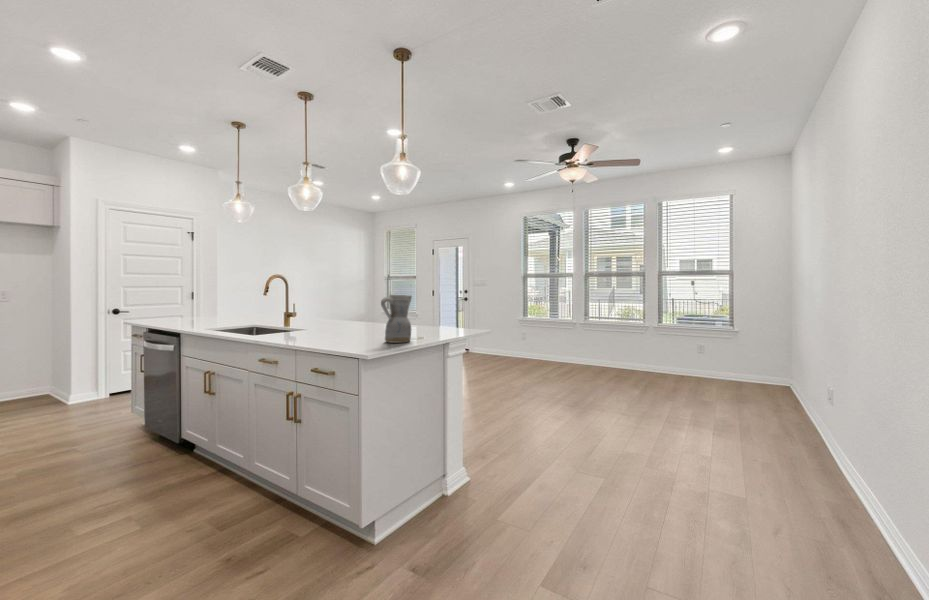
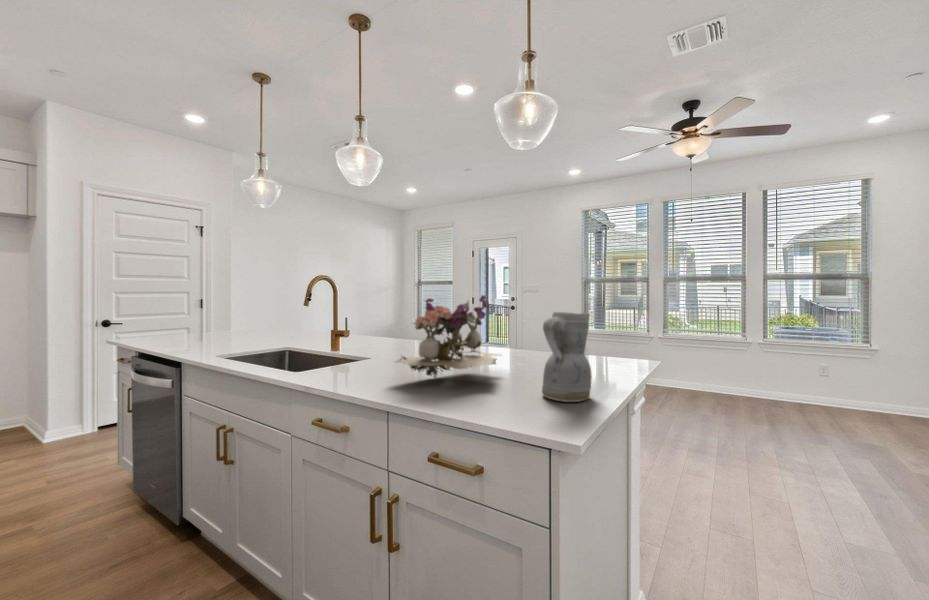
flower arrangement: none [309,285,380,337] -> present [396,294,501,378]

